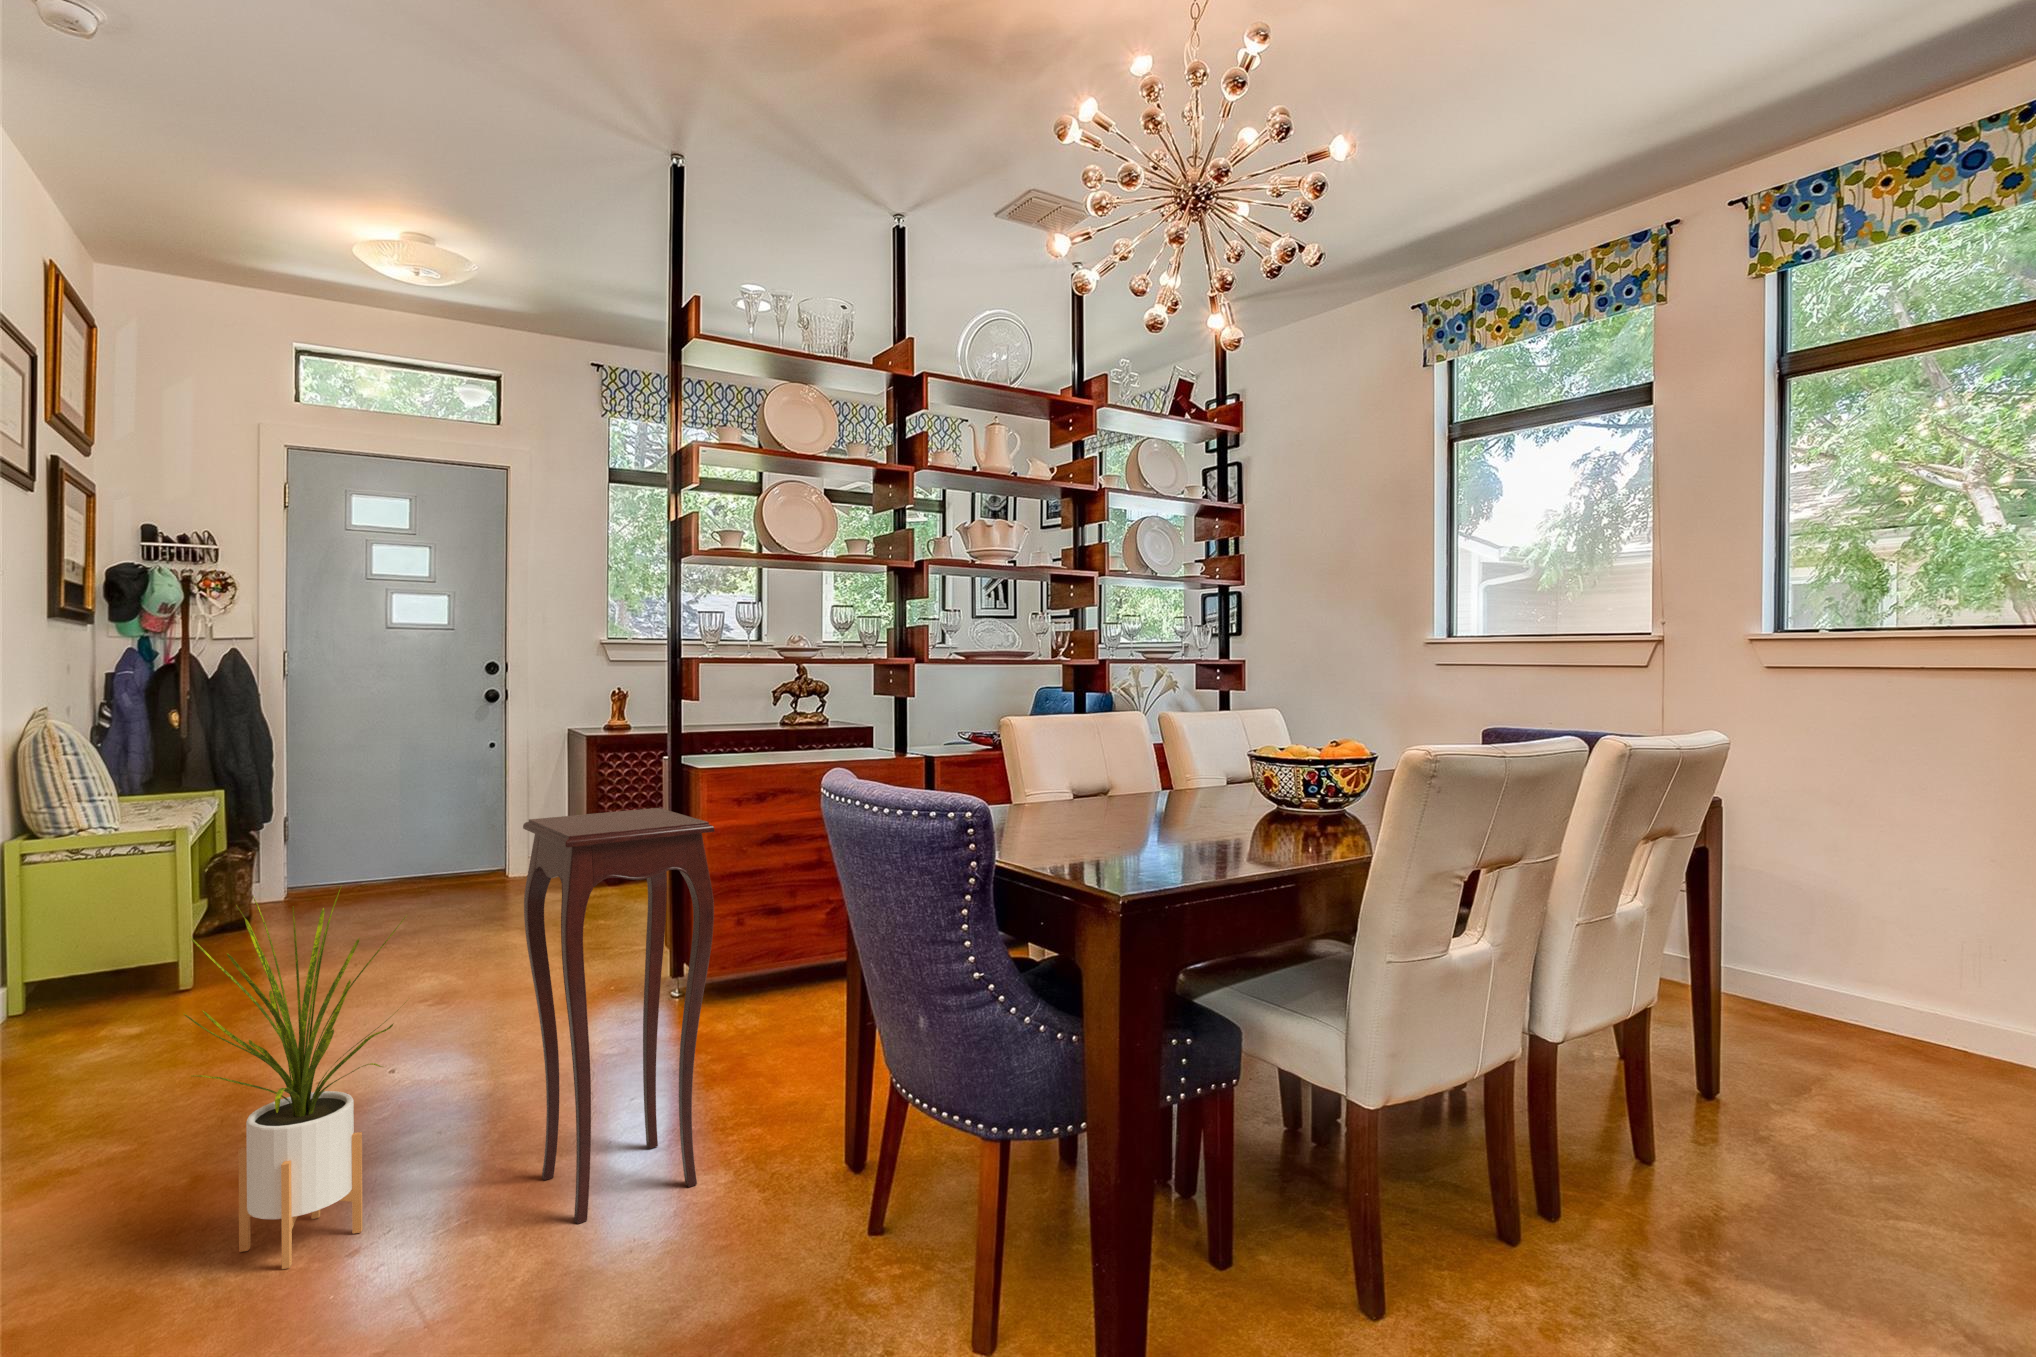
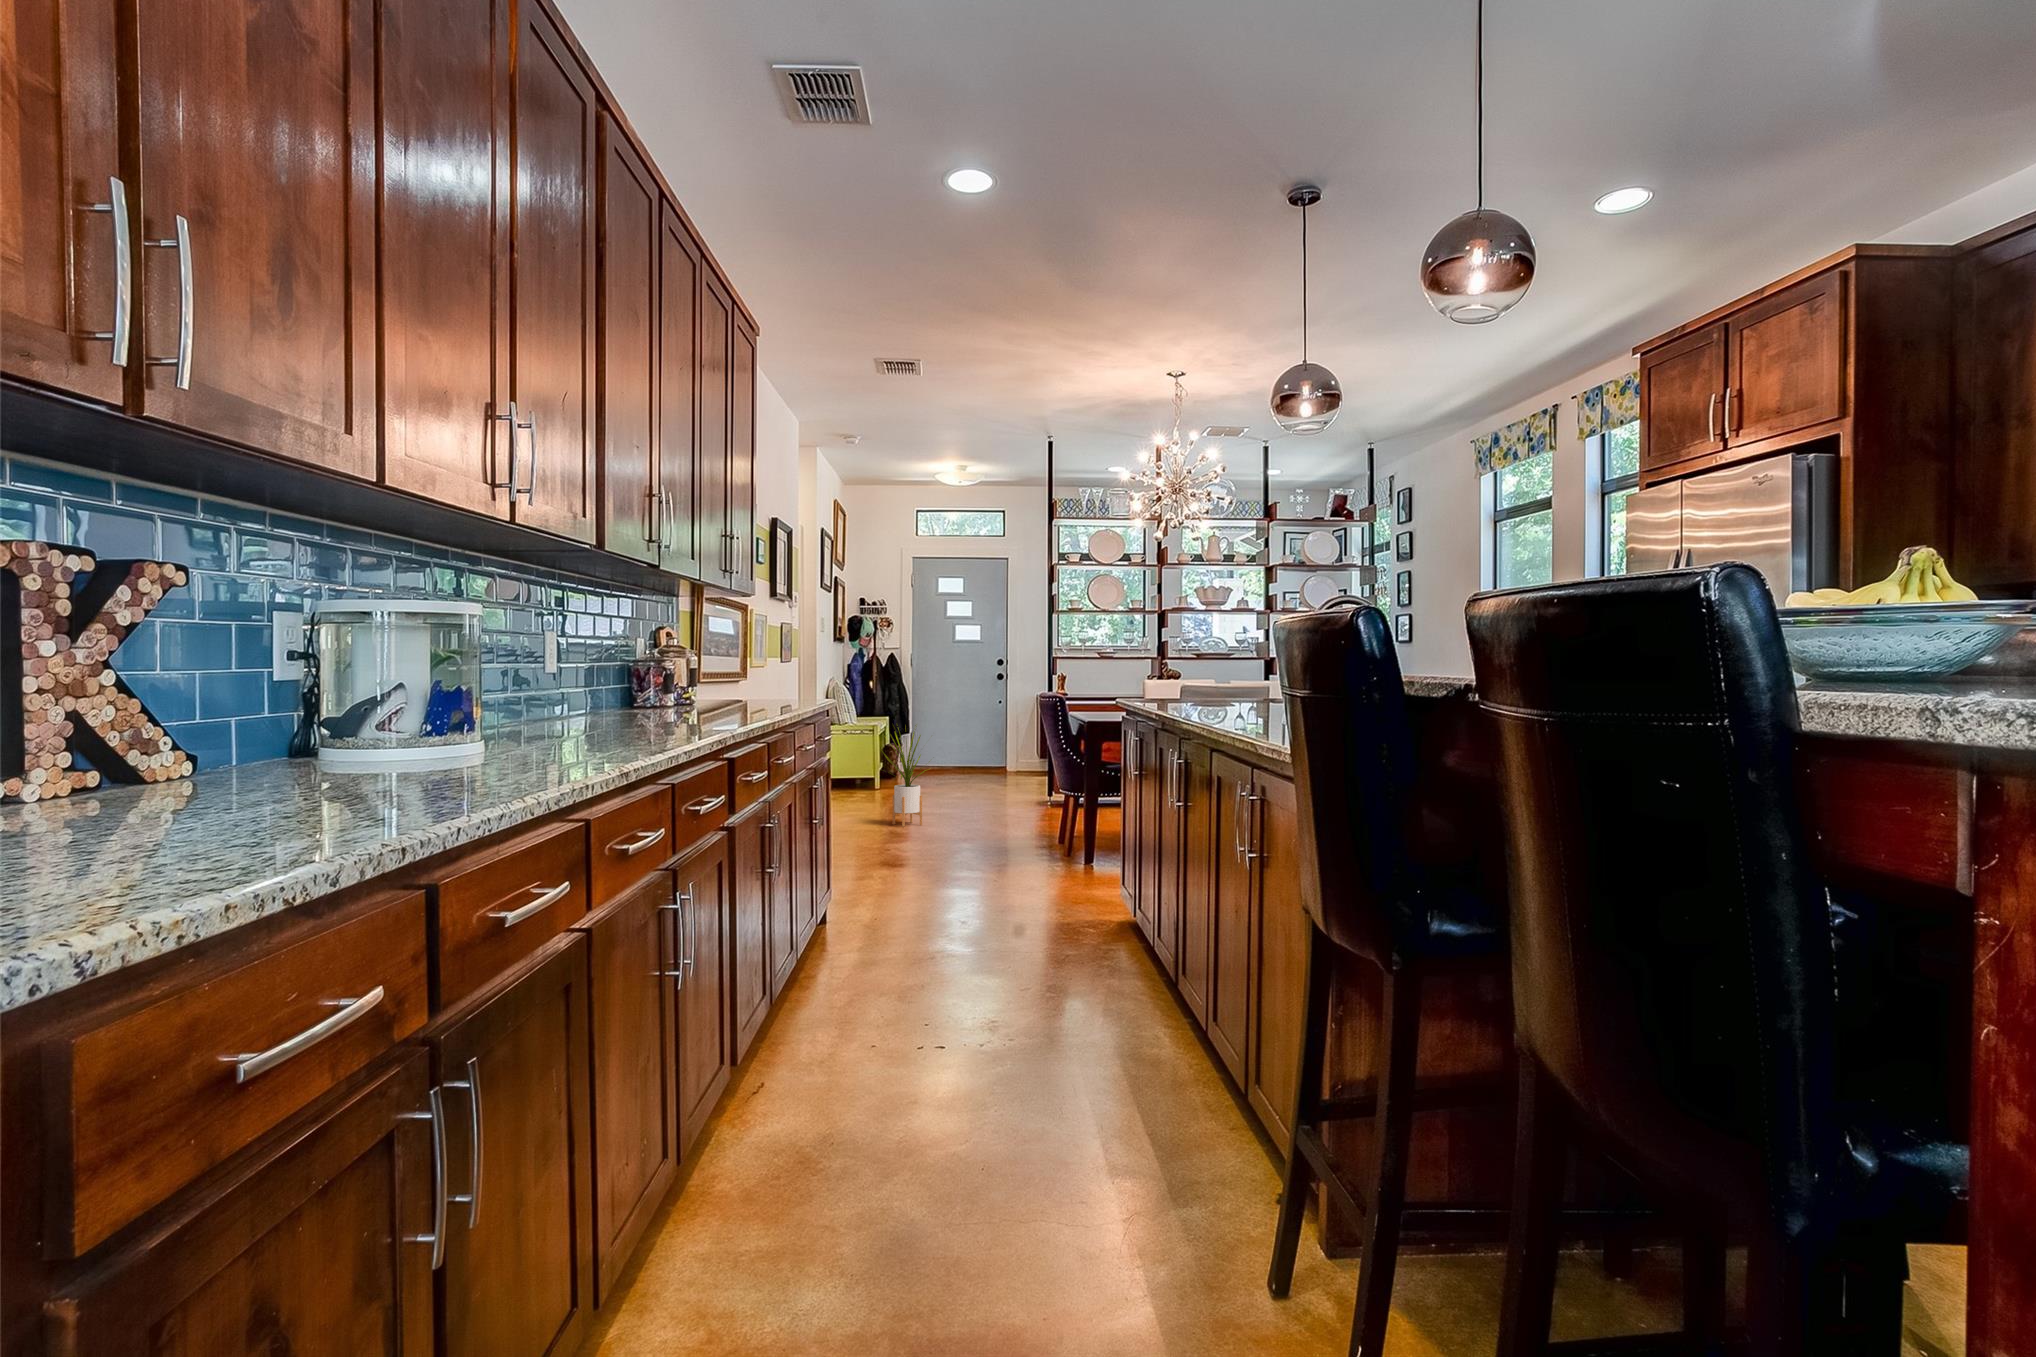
side table: present [523,808,715,1224] -> none [968,706,1020,830]

